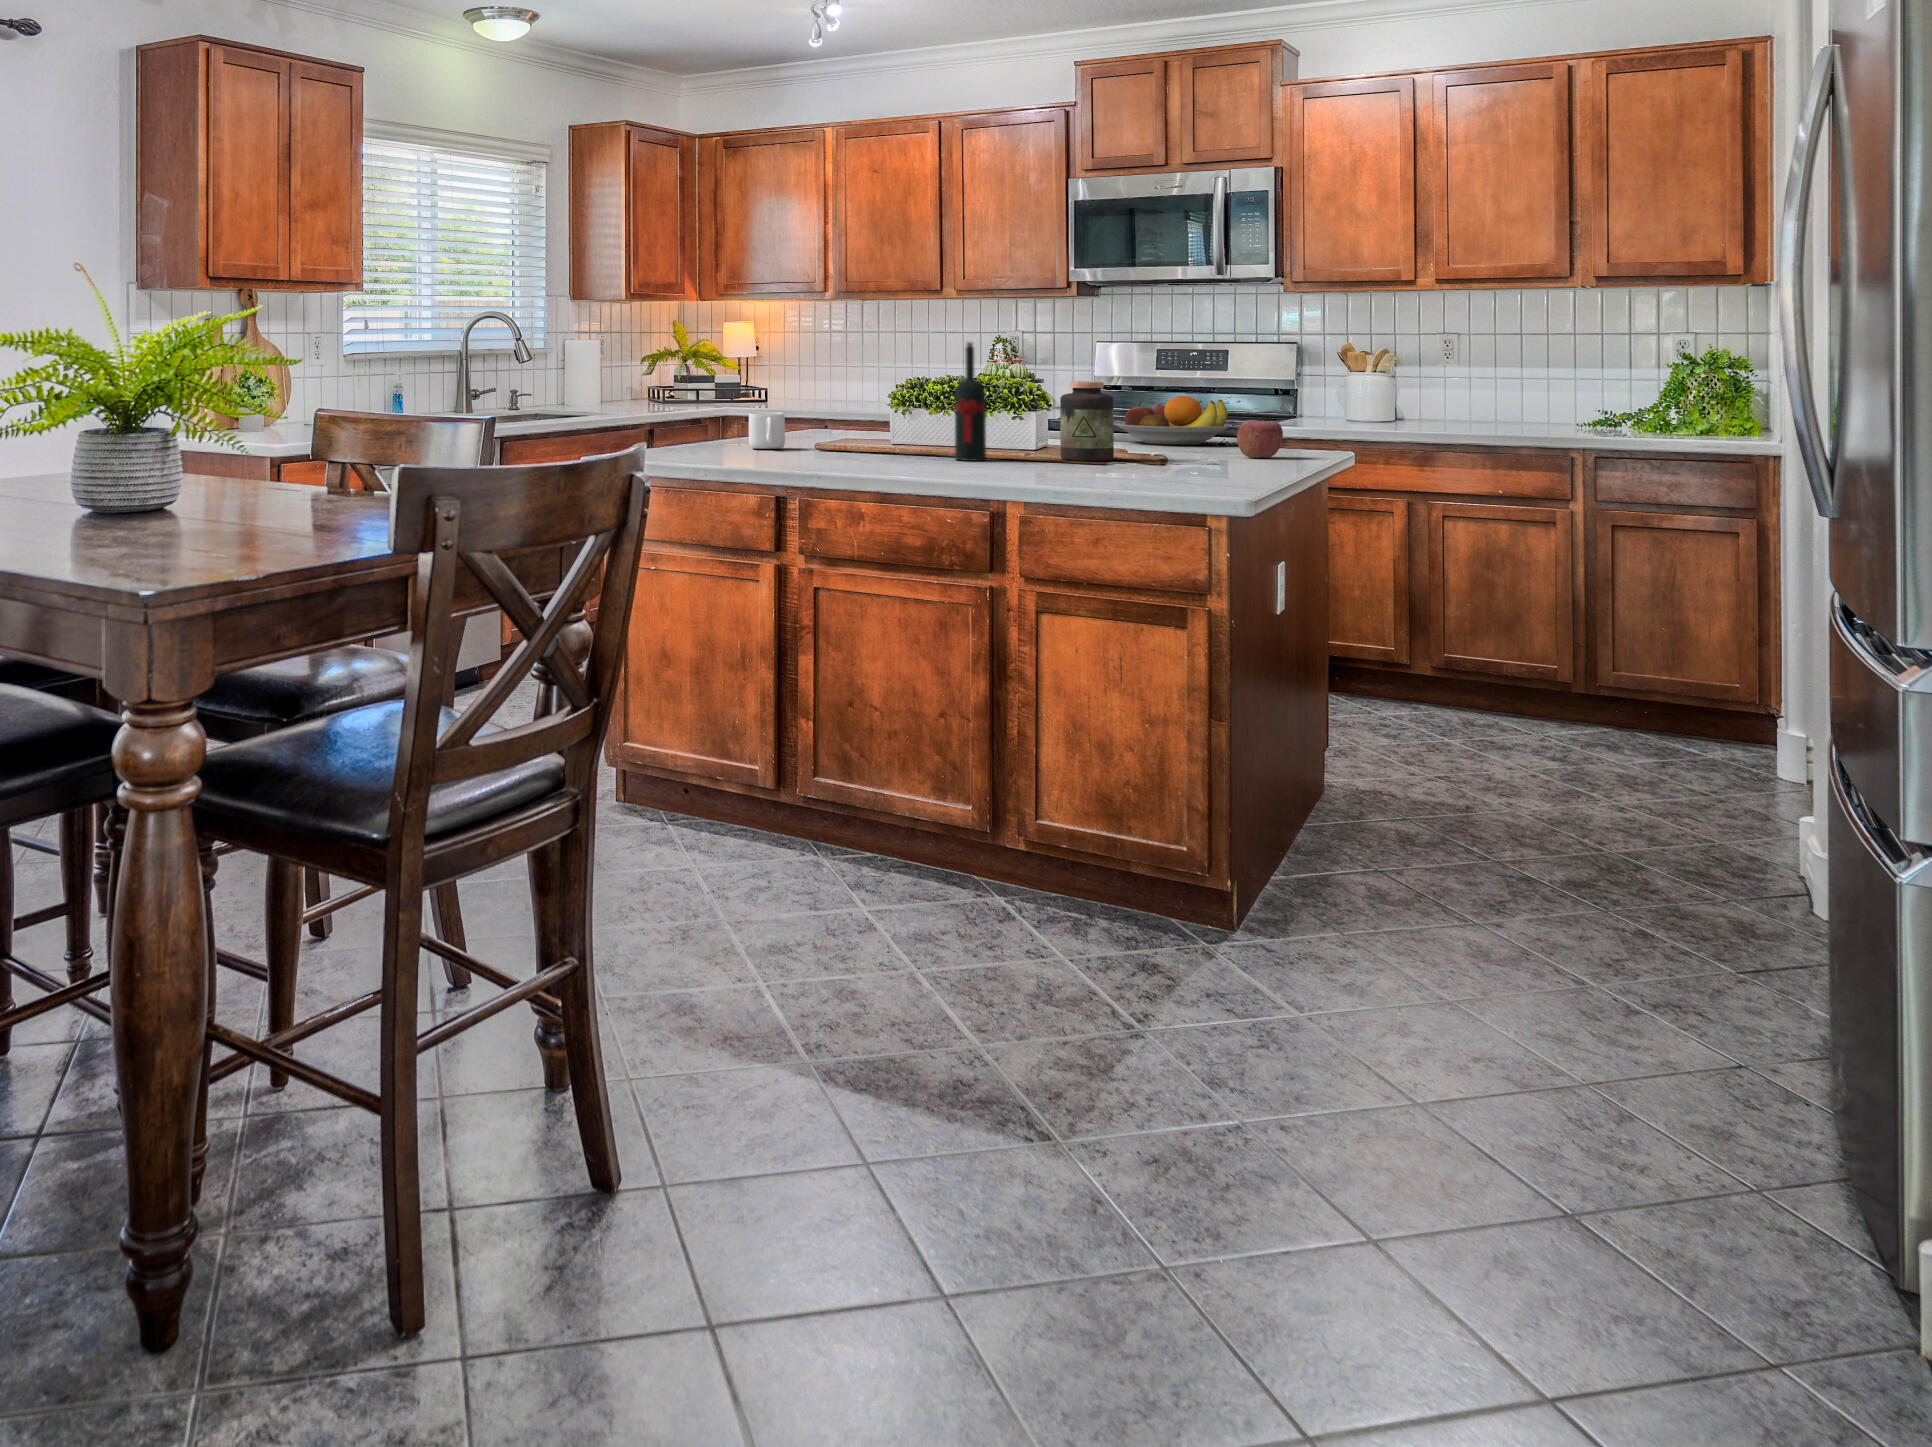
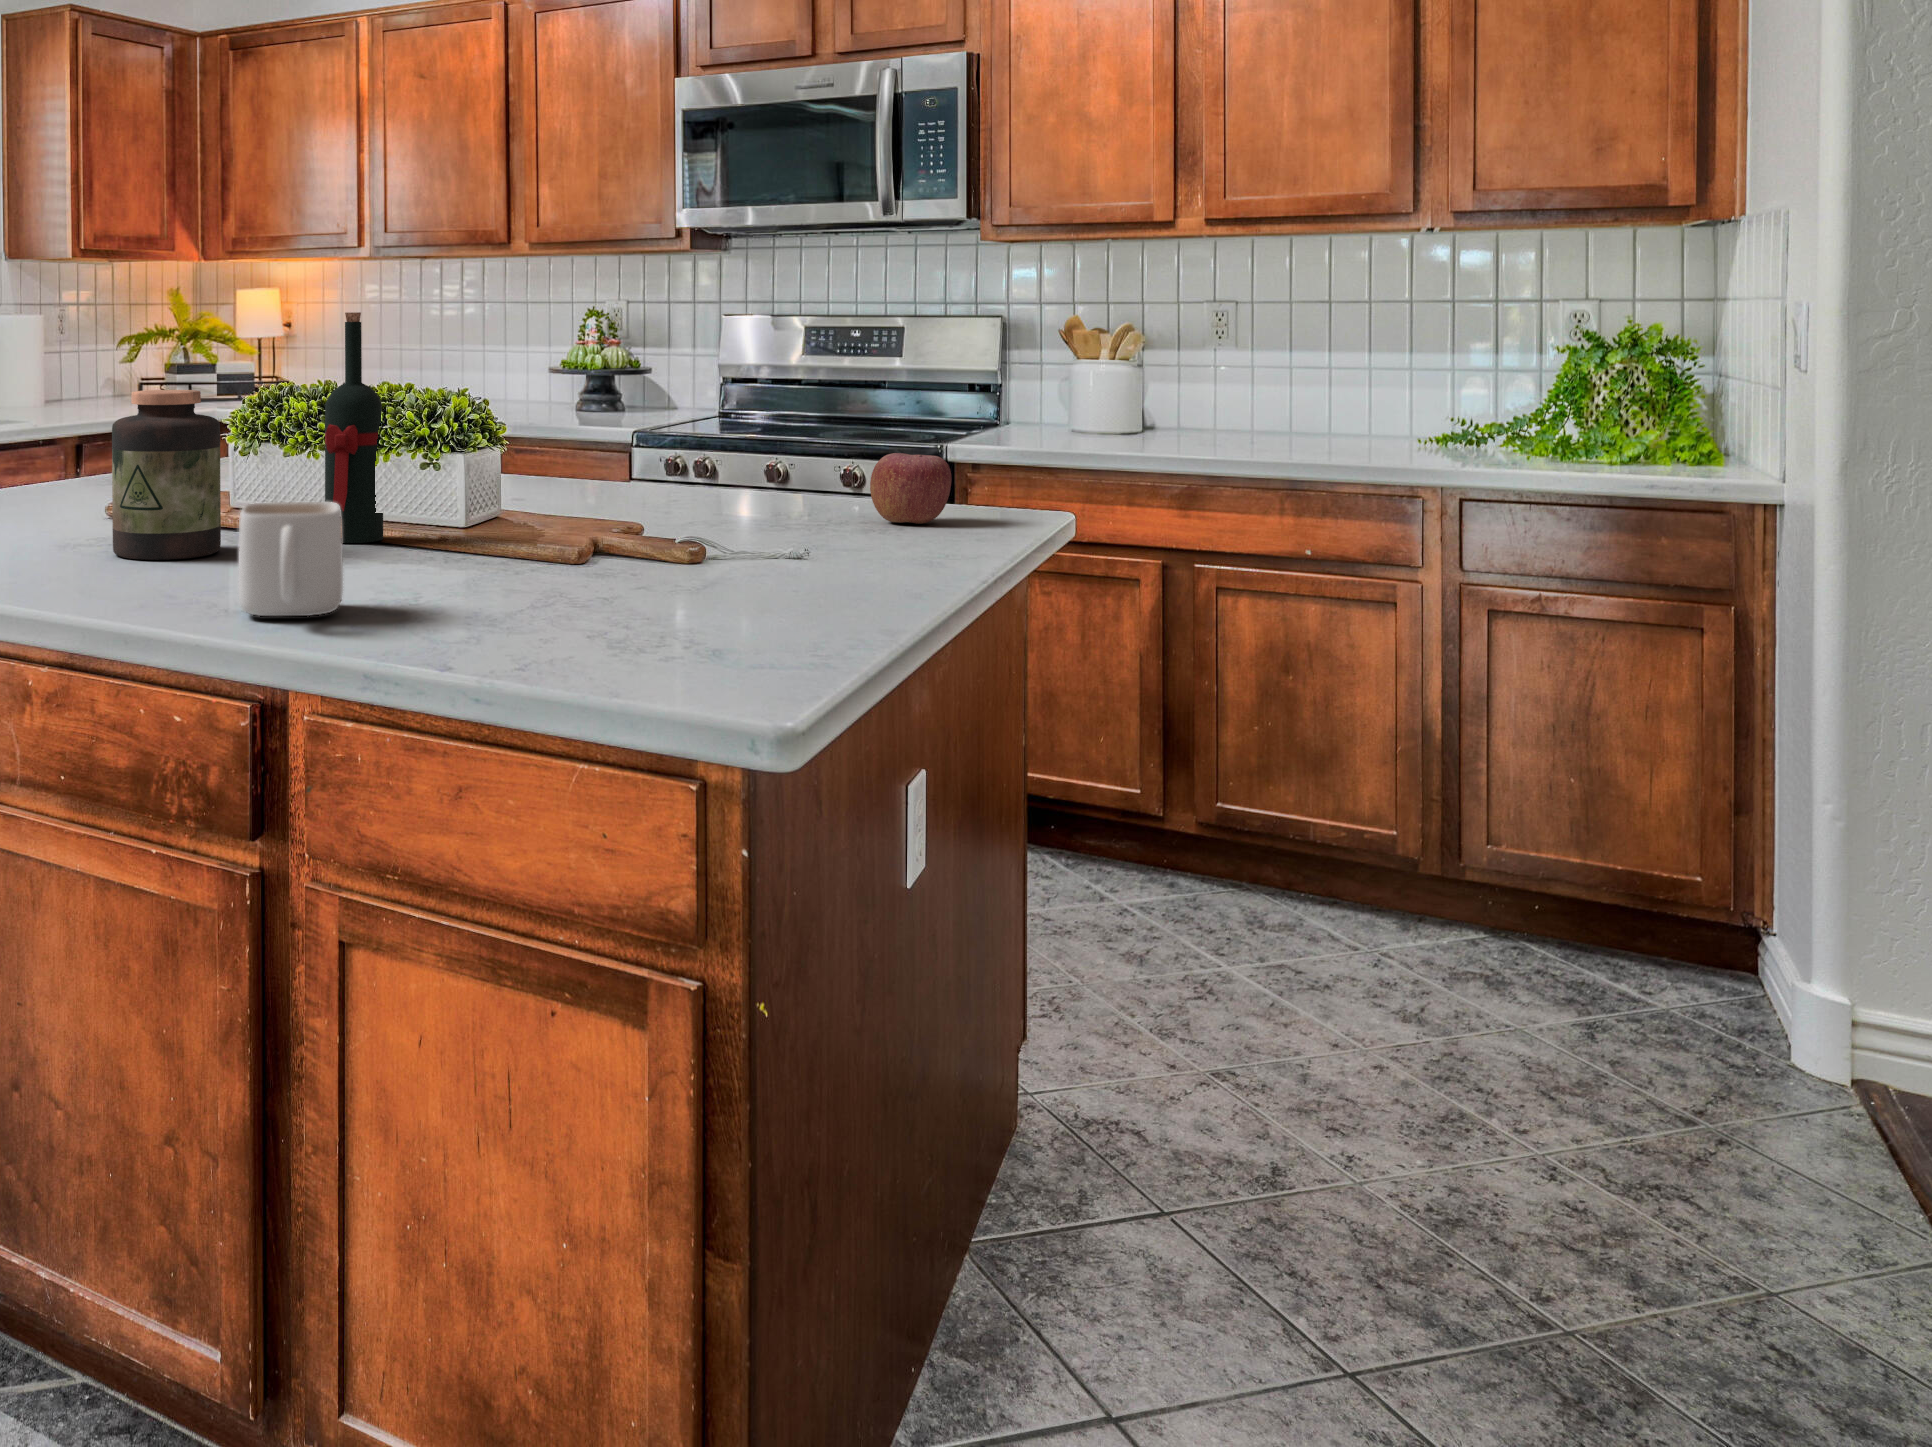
jar: present [1060,381,1114,461] -> present [112,390,221,560]
fruit bowl: present [1114,396,1232,445] -> none [696,402,883,483]
mug: present [749,412,785,449] -> present [238,502,343,616]

